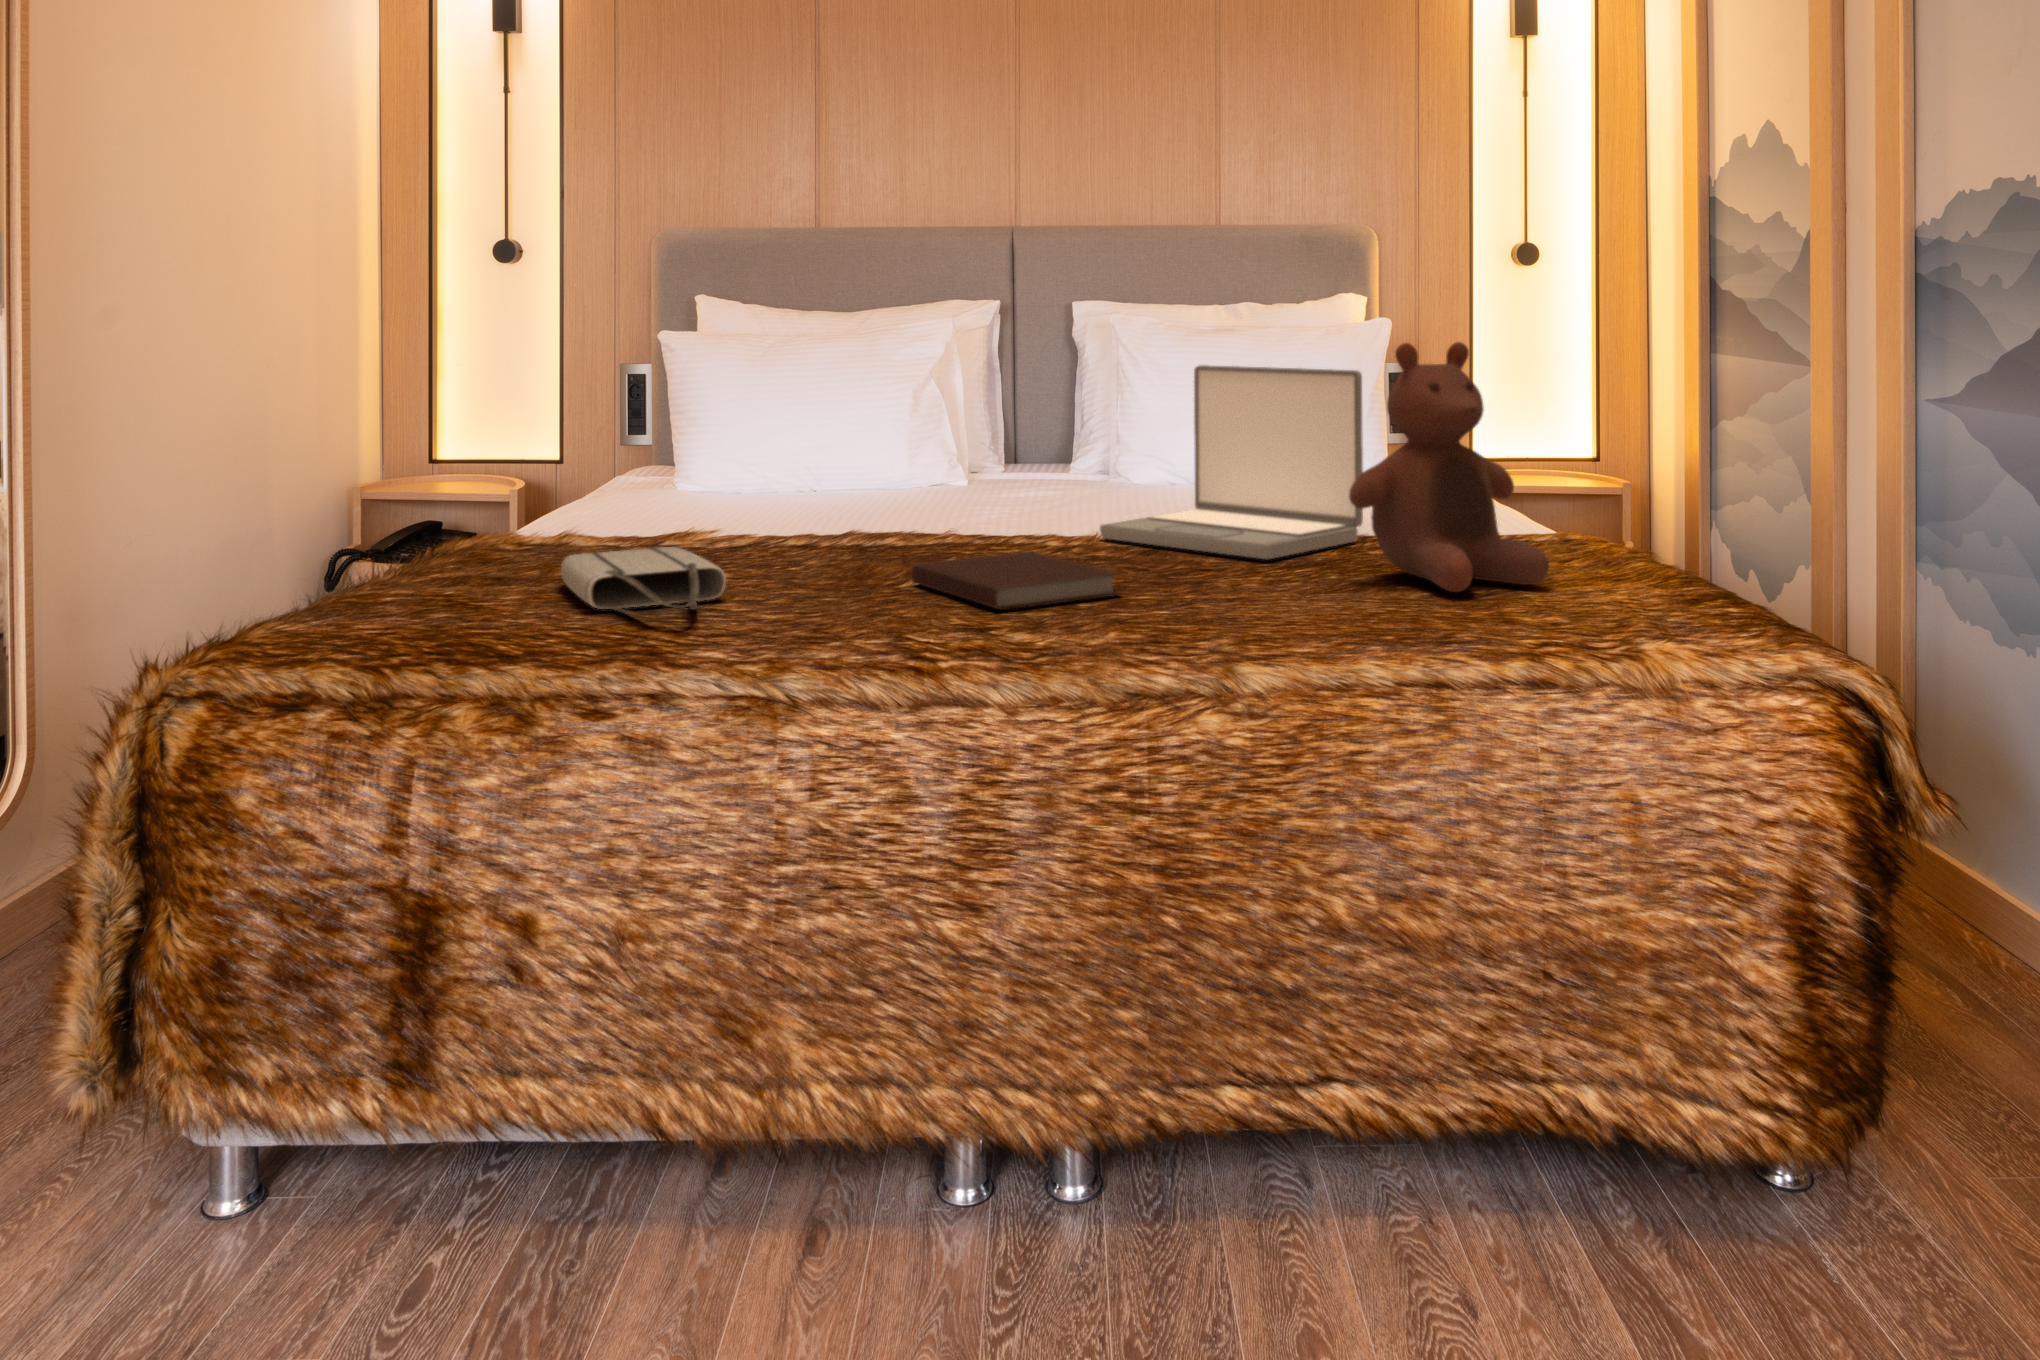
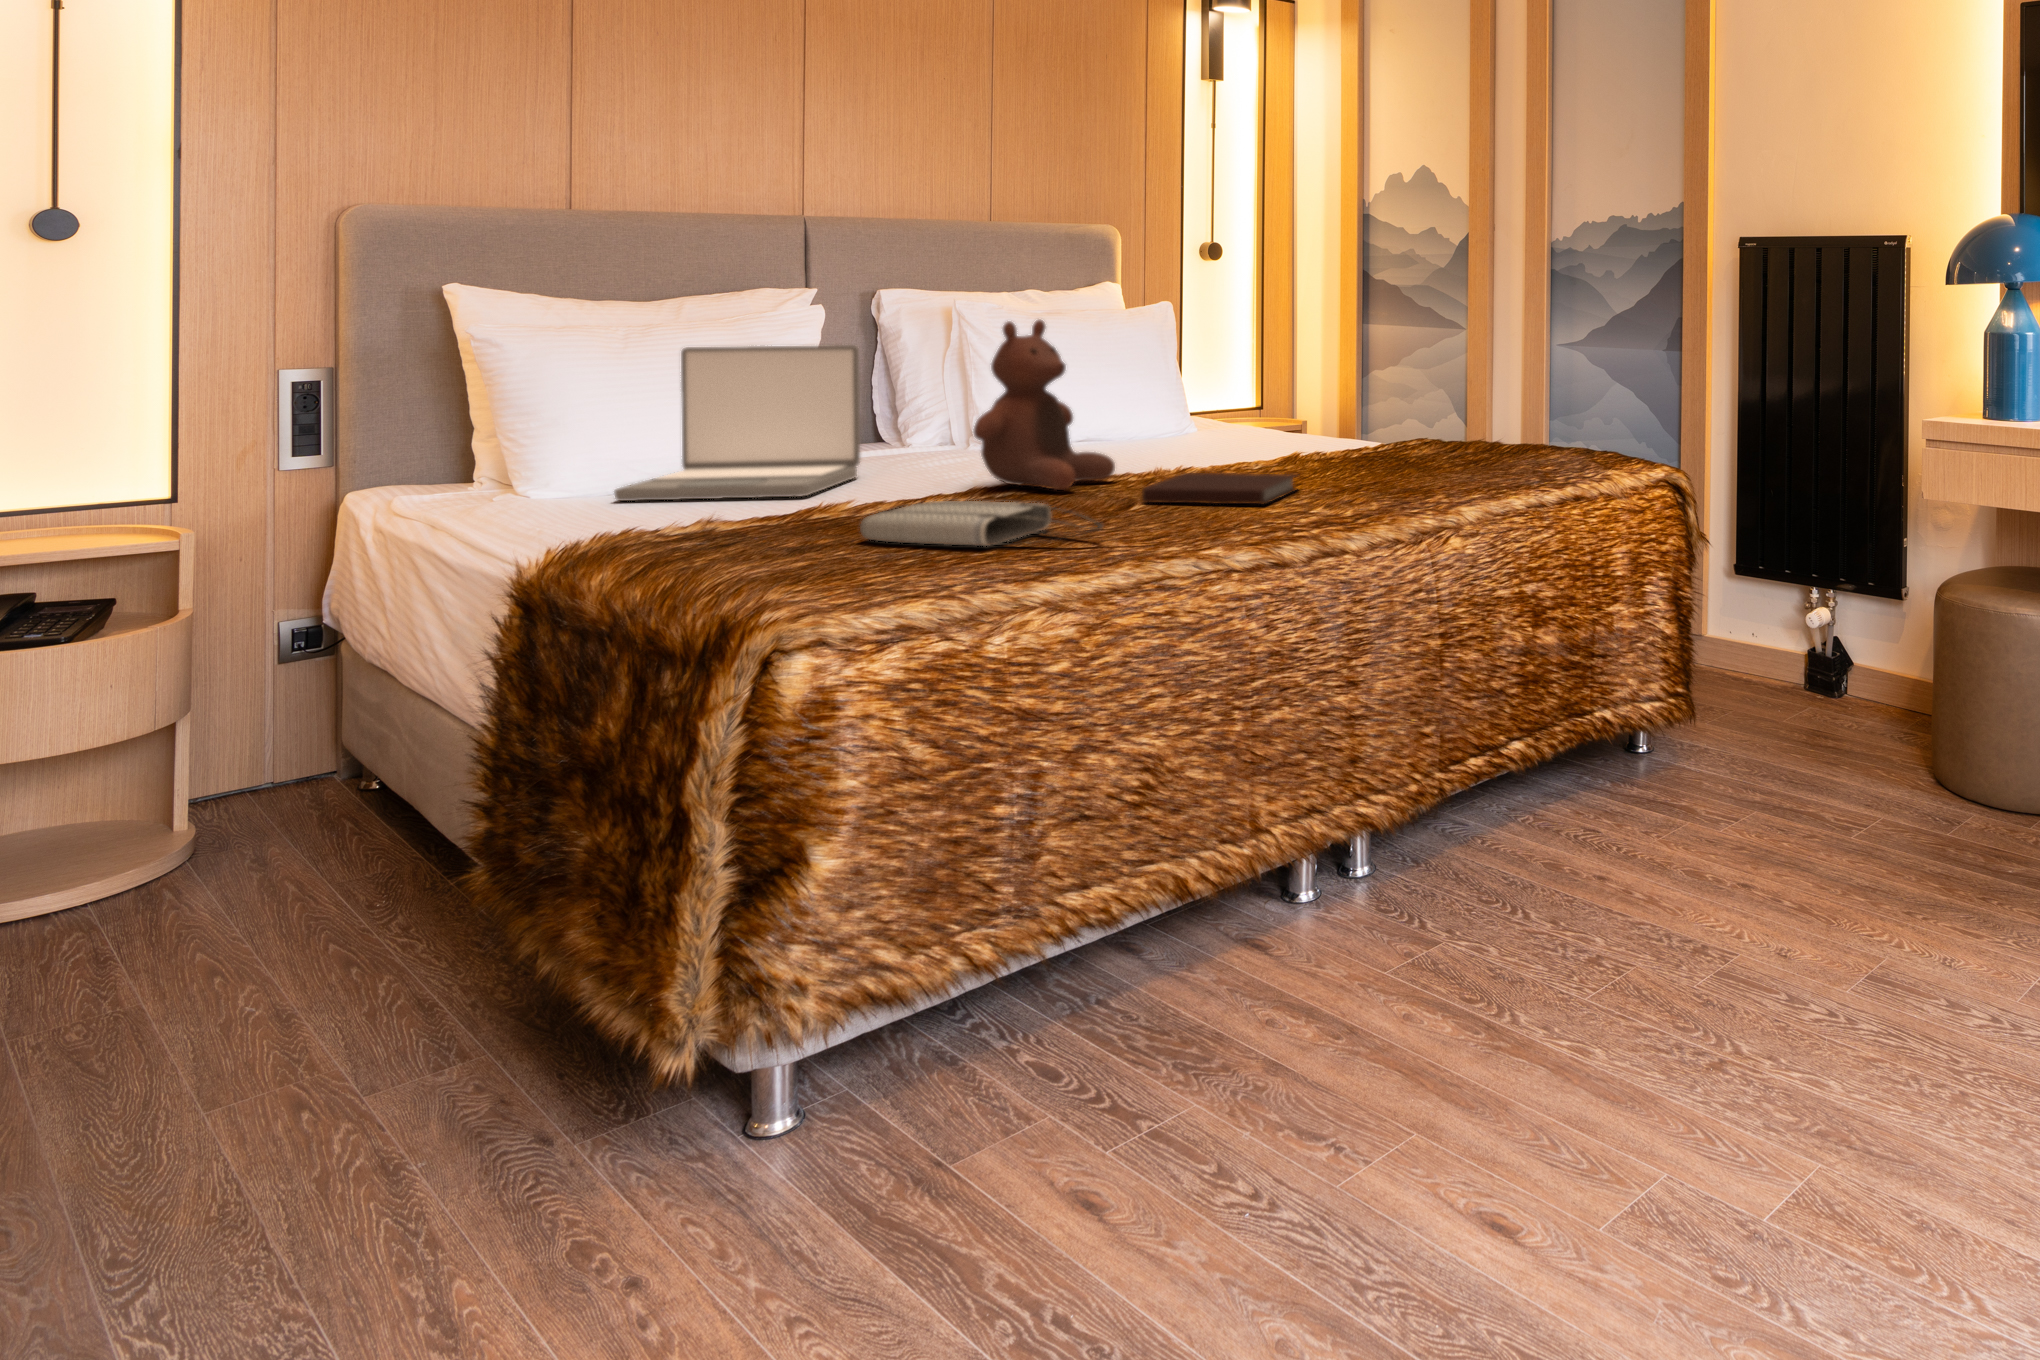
stuffed bear: present [1349,342,1549,592] -> present [973,320,1115,490]
laptop: present [1100,365,1363,559] -> present [614,345,860,501]

